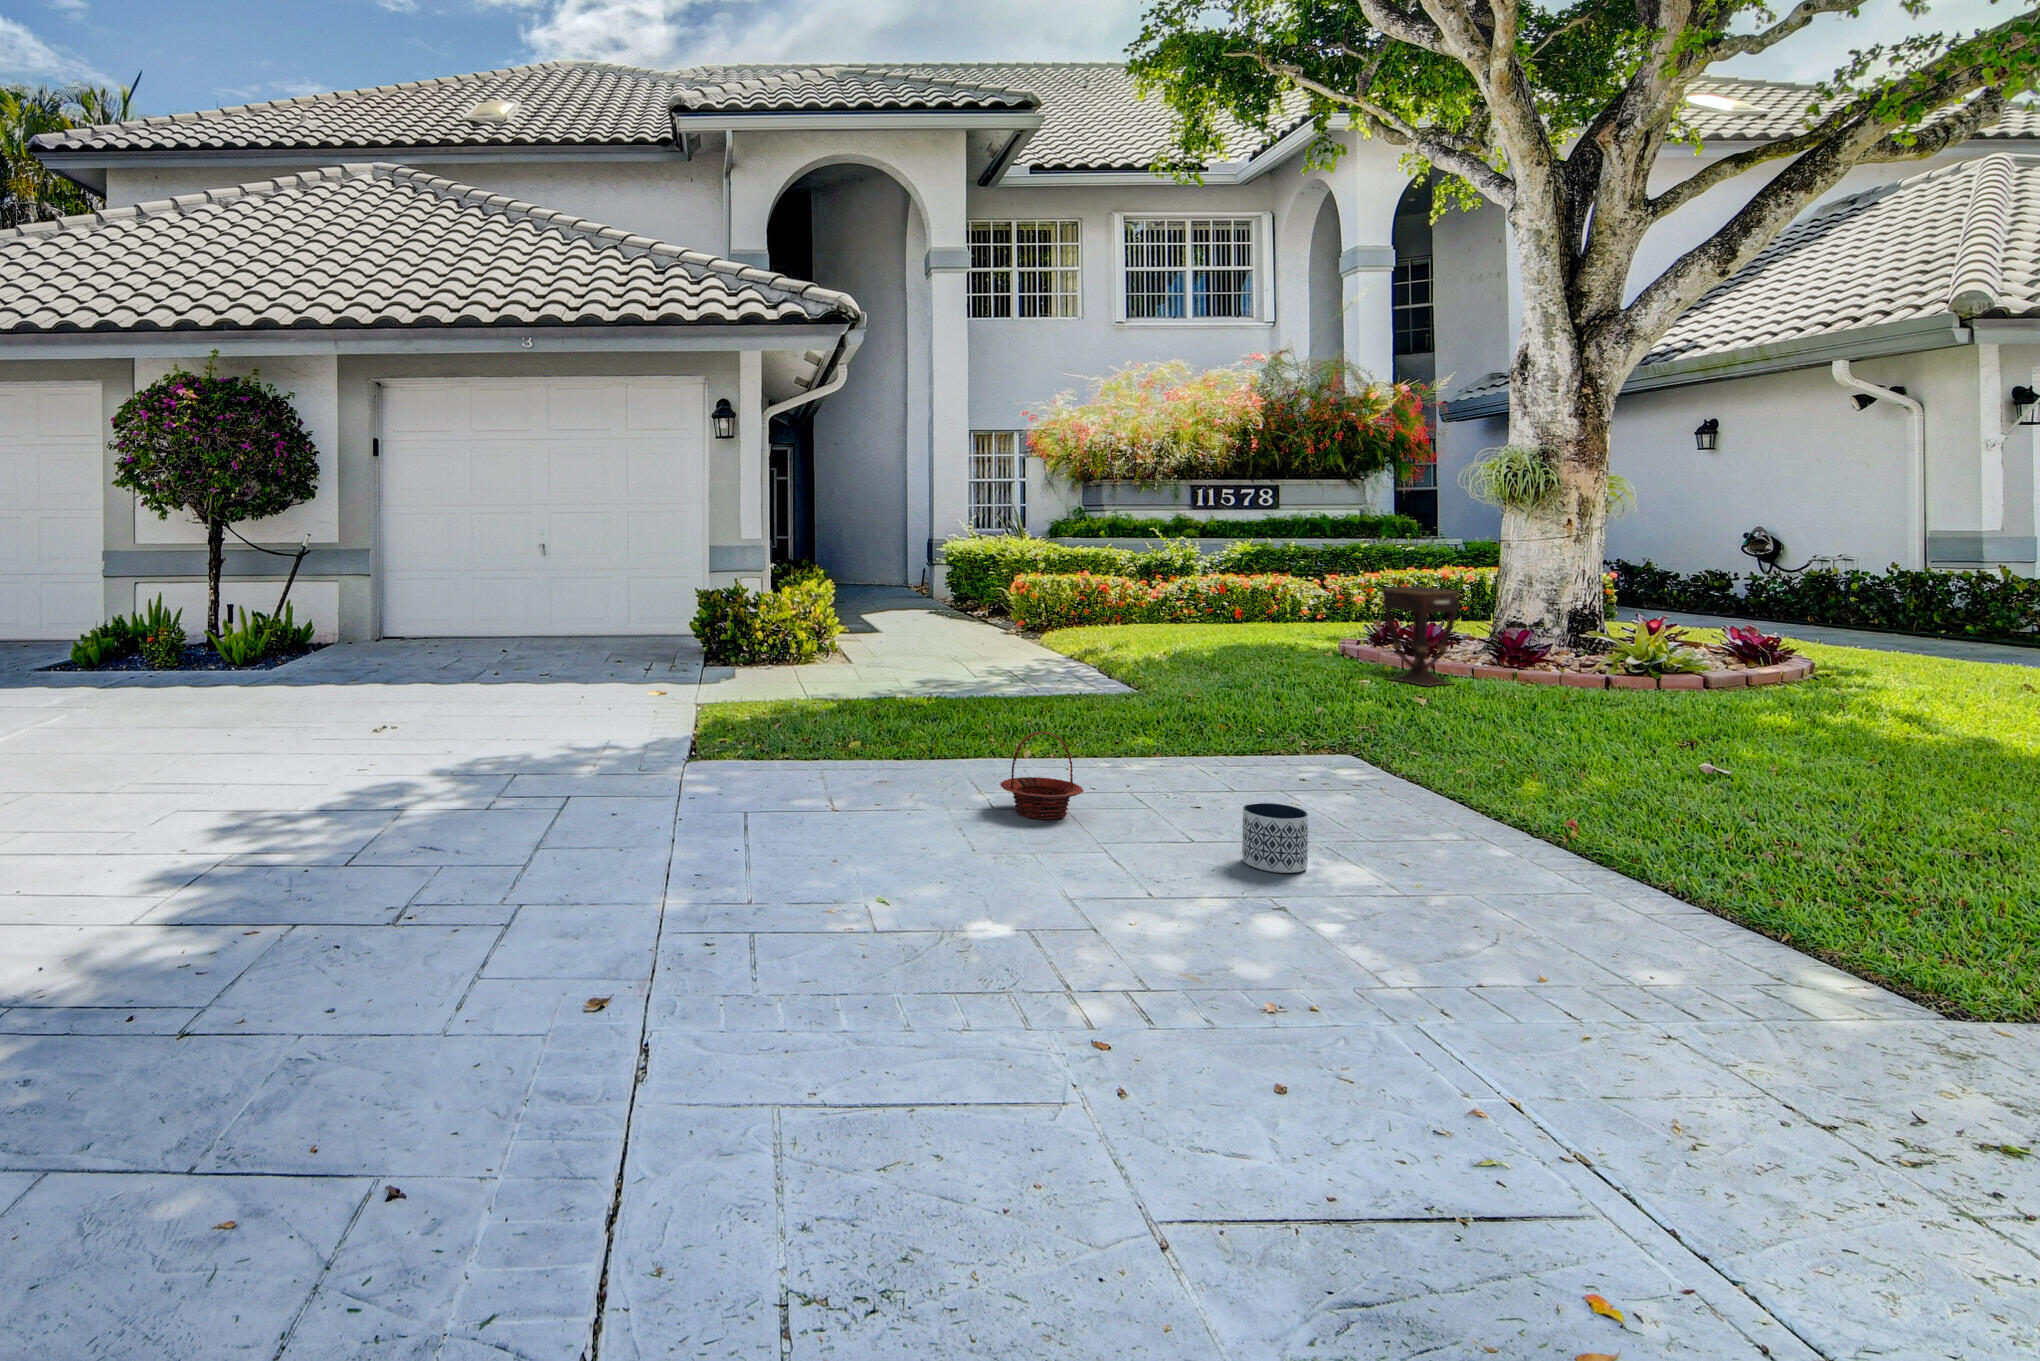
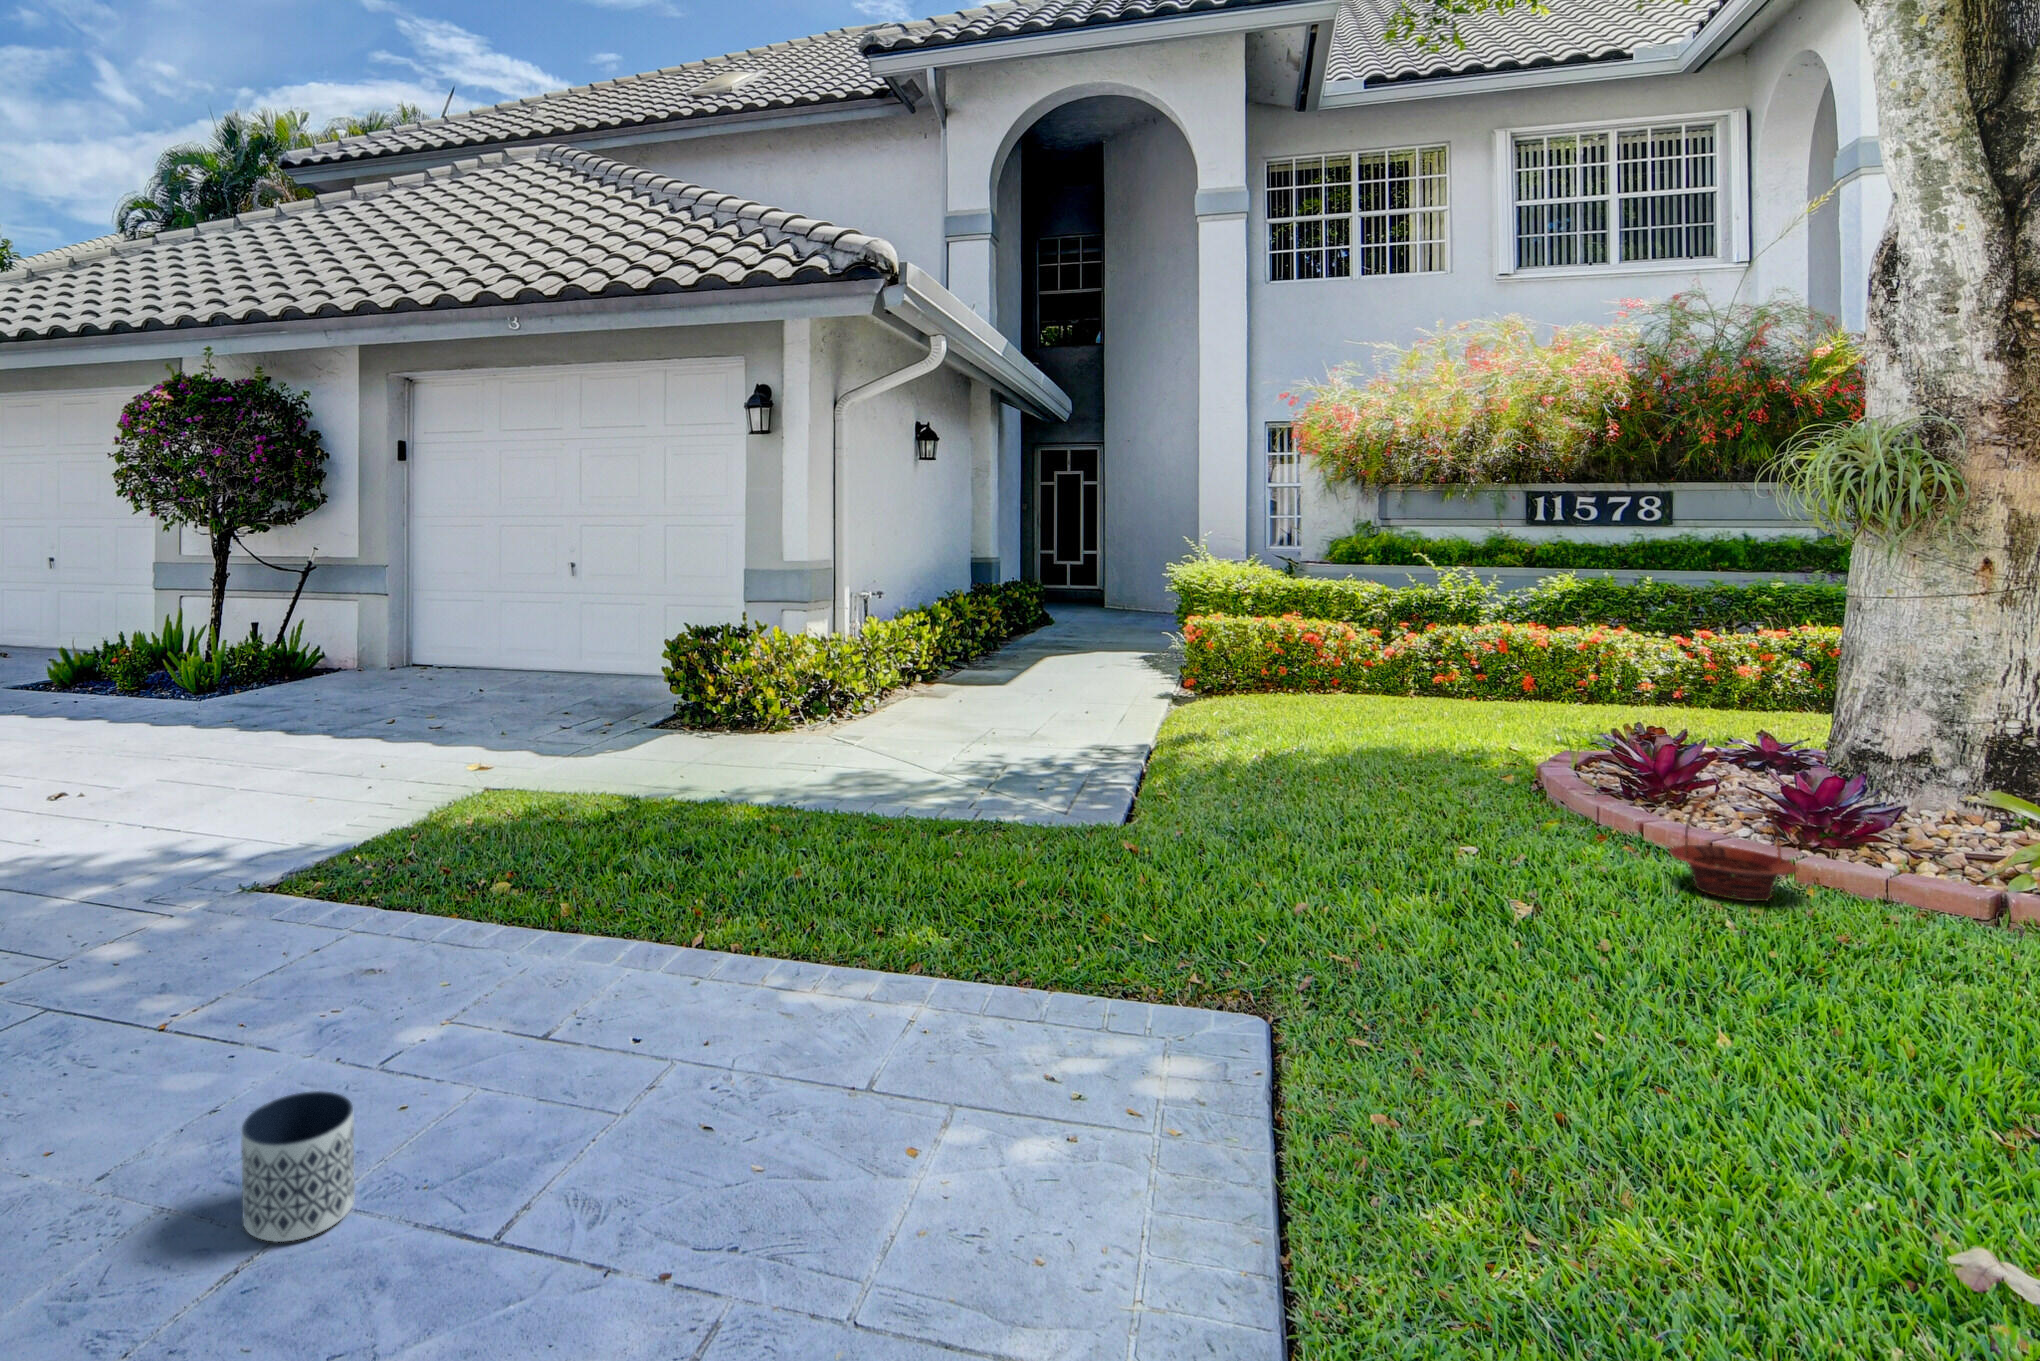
side table: present [1382,586,1459,686] -> none [1479,671,1618,851]
basket: present [1000,732,1084,819] -> present [1669,791,1799,901]

